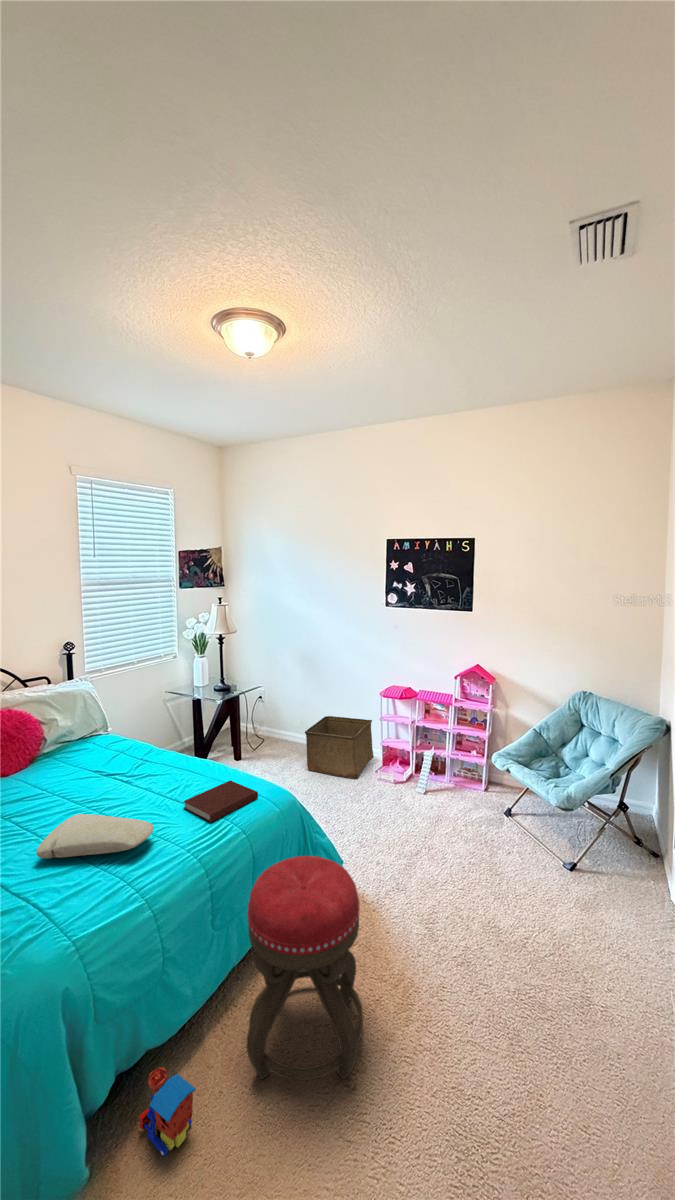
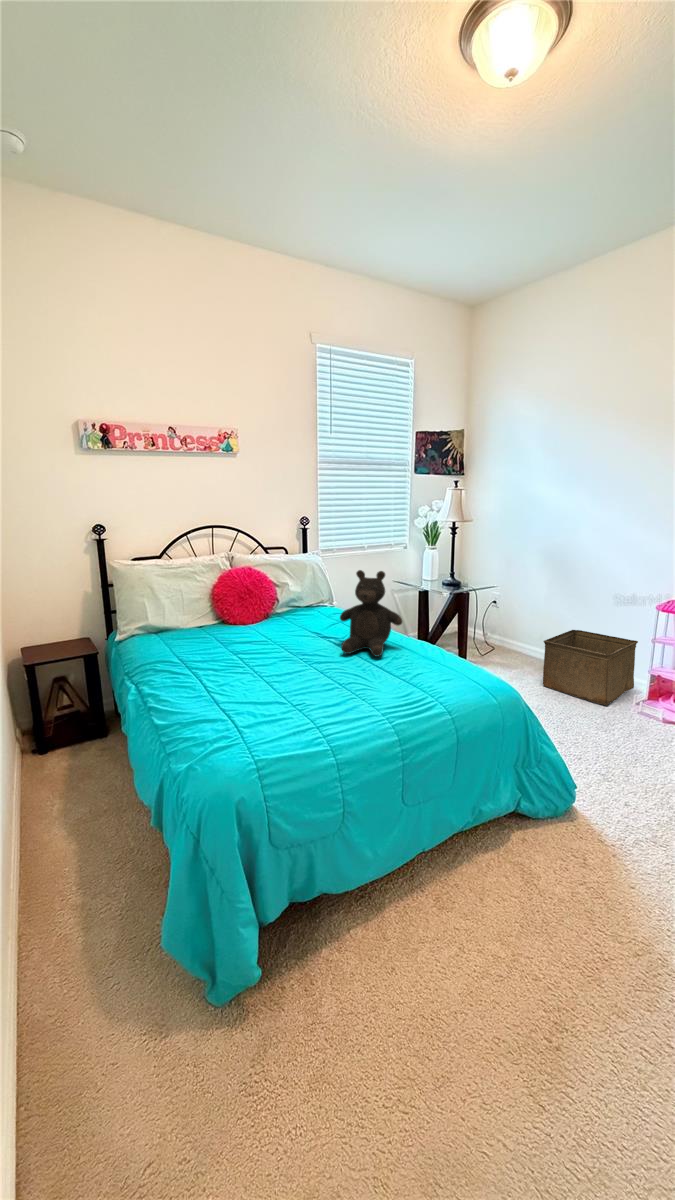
teddy bear: none [127,706,190,791] -> present [340,570,402,657]
notebook: present [184,780,258,822] -> none [387,660,471,693]
pillow: present [36,814,154,858] -> none [245,659,351,697]
ottoman: present [247,856,363,1080] -> none [424,748,590,1022]
toy train: present [139,1068,196,1157] -> none [308,912,363,998]

